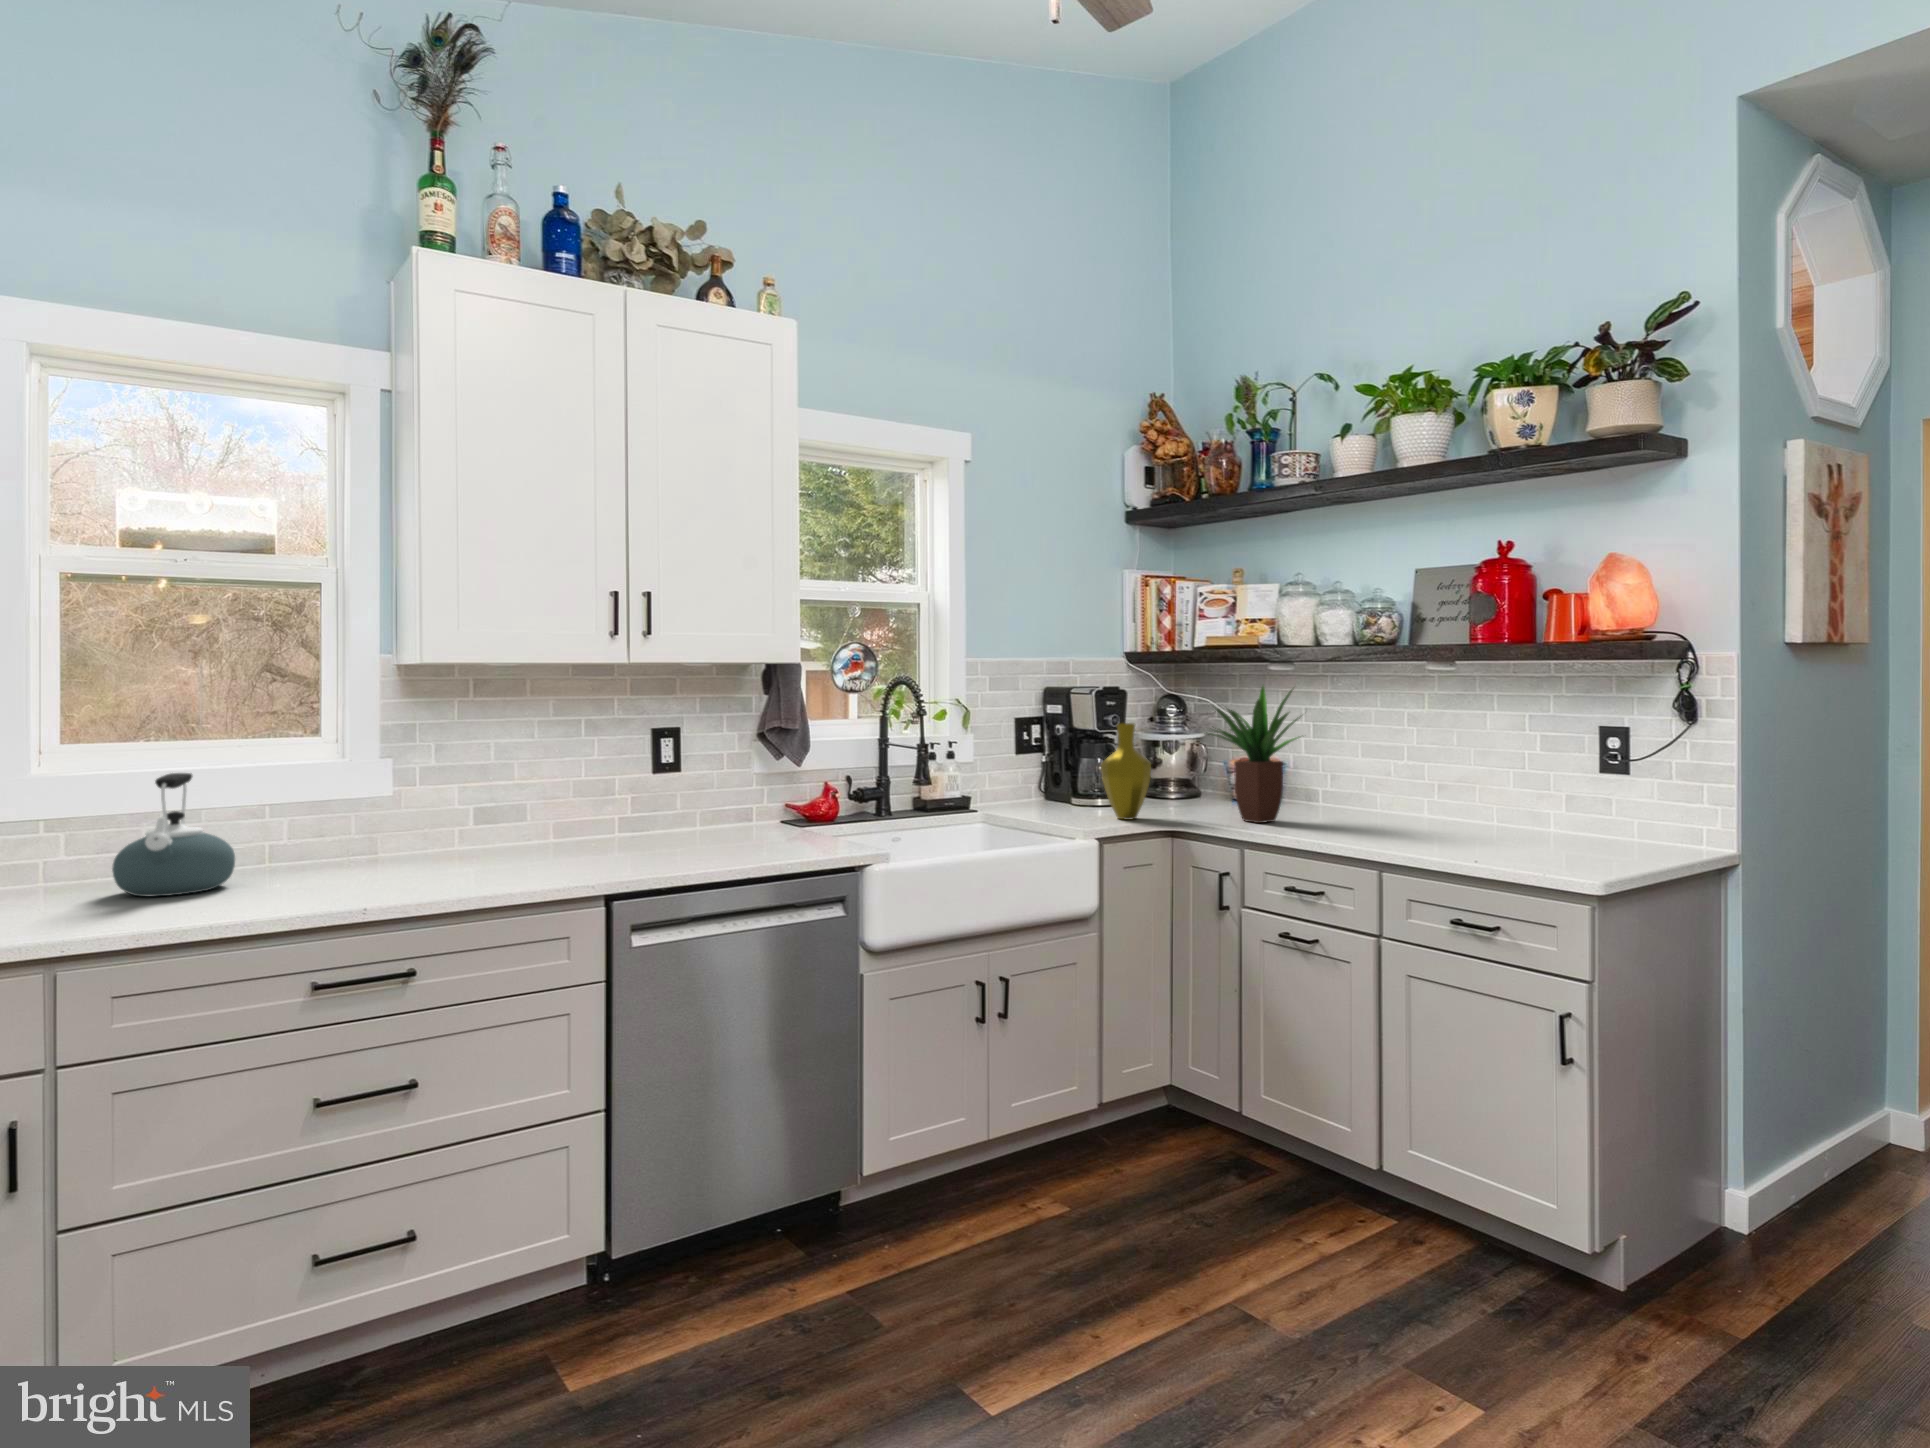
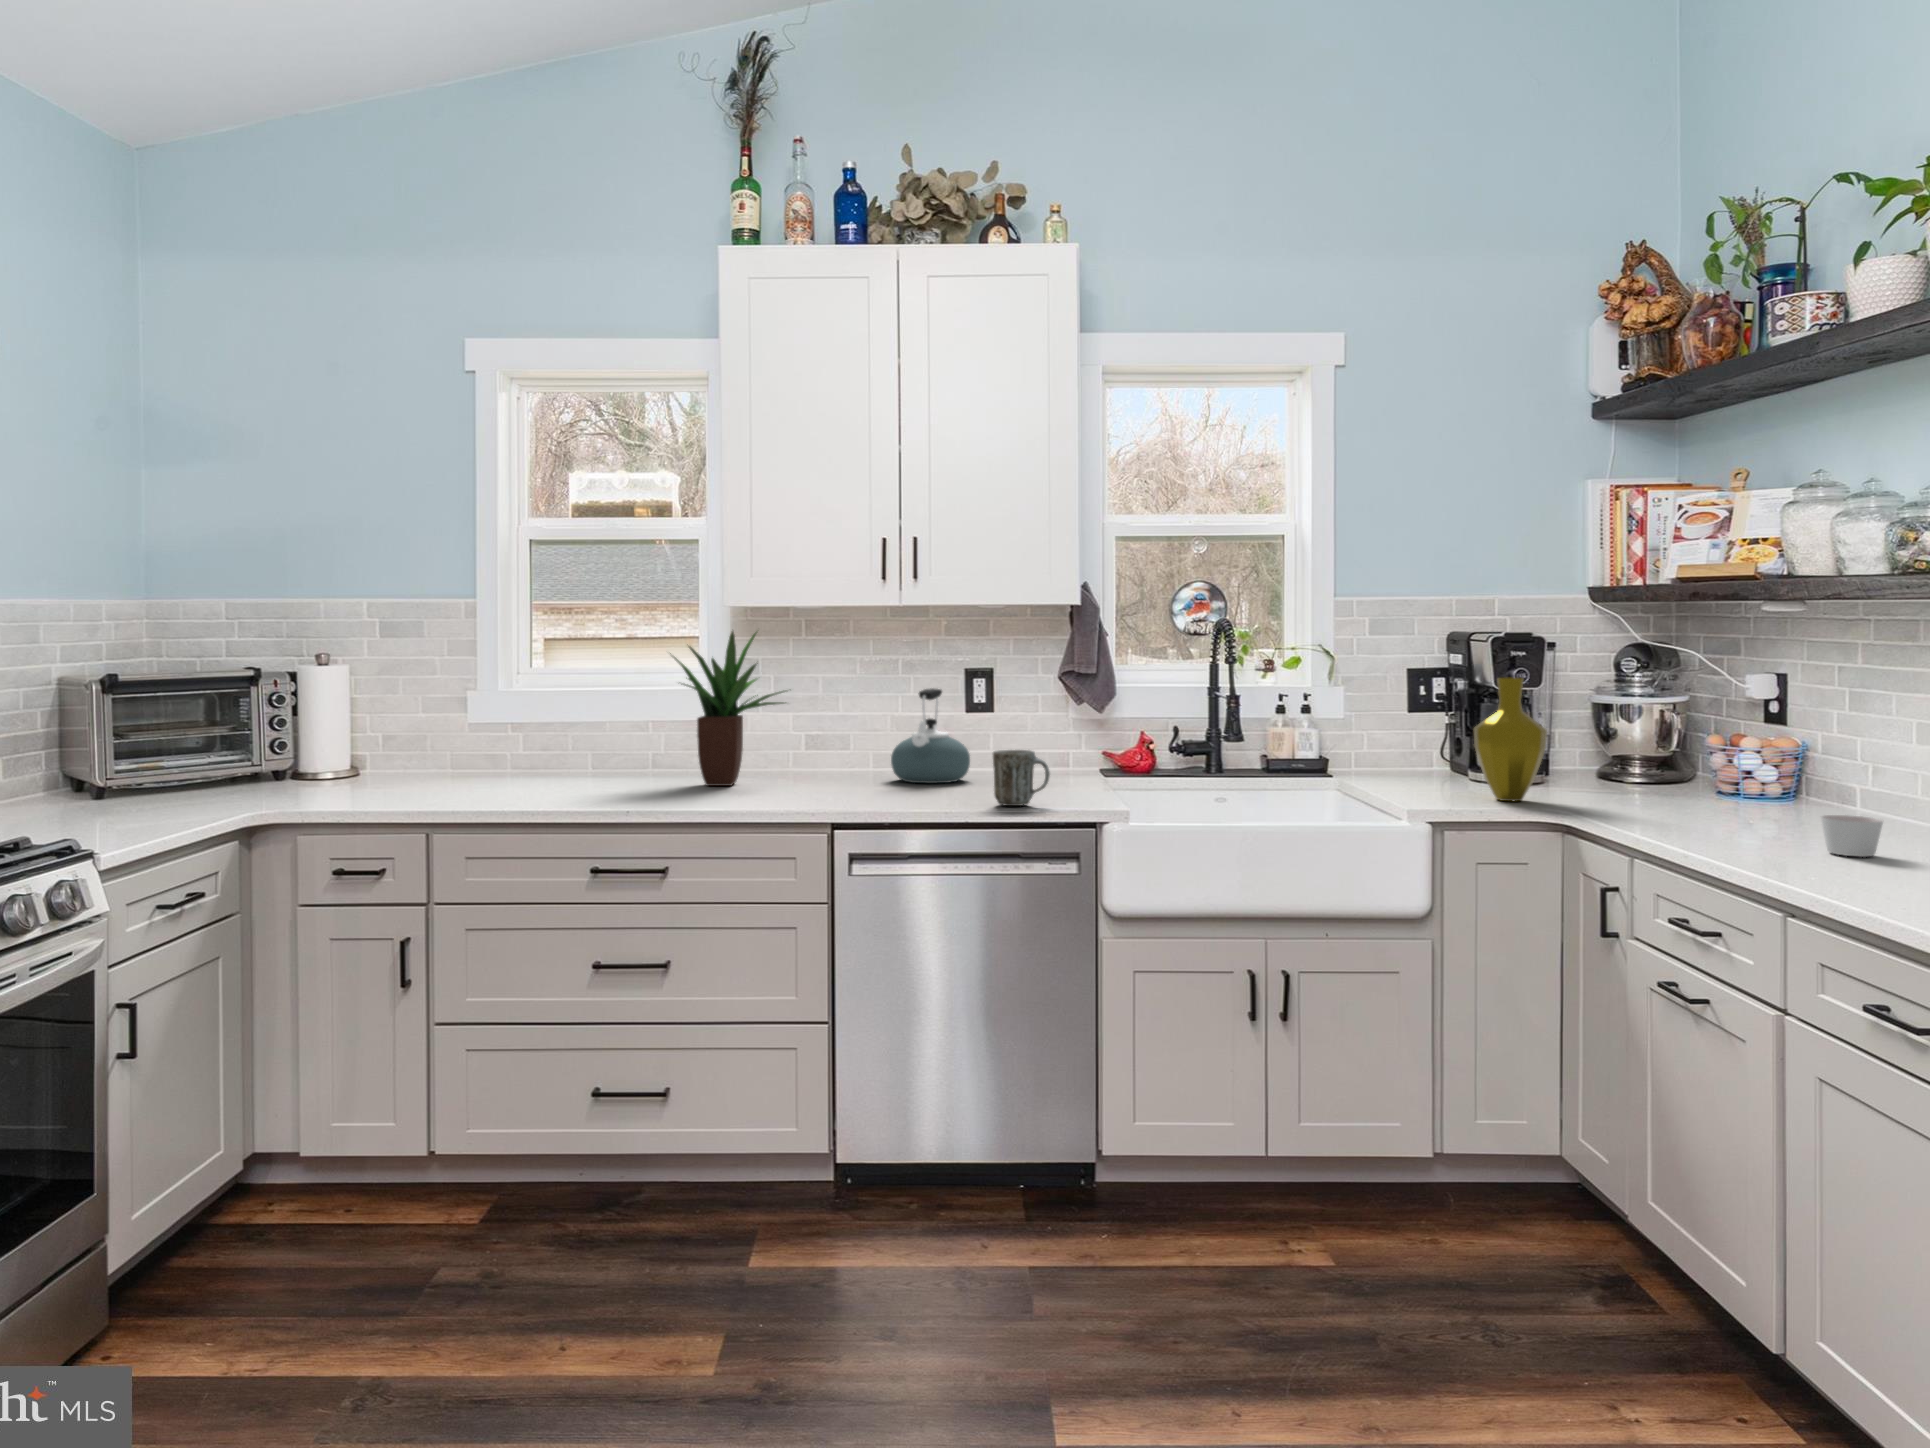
potted plant: present [1206,686,1300,823] -> present [670,631,786,786]
kettle: present [112,773,235,896] -> present [891,688,970,783]
mug: none [761,806,816,861] -> present [993,750,1050,806]
candle: none [1359,813,1394,840] -> present [1821,815,1883,857]

